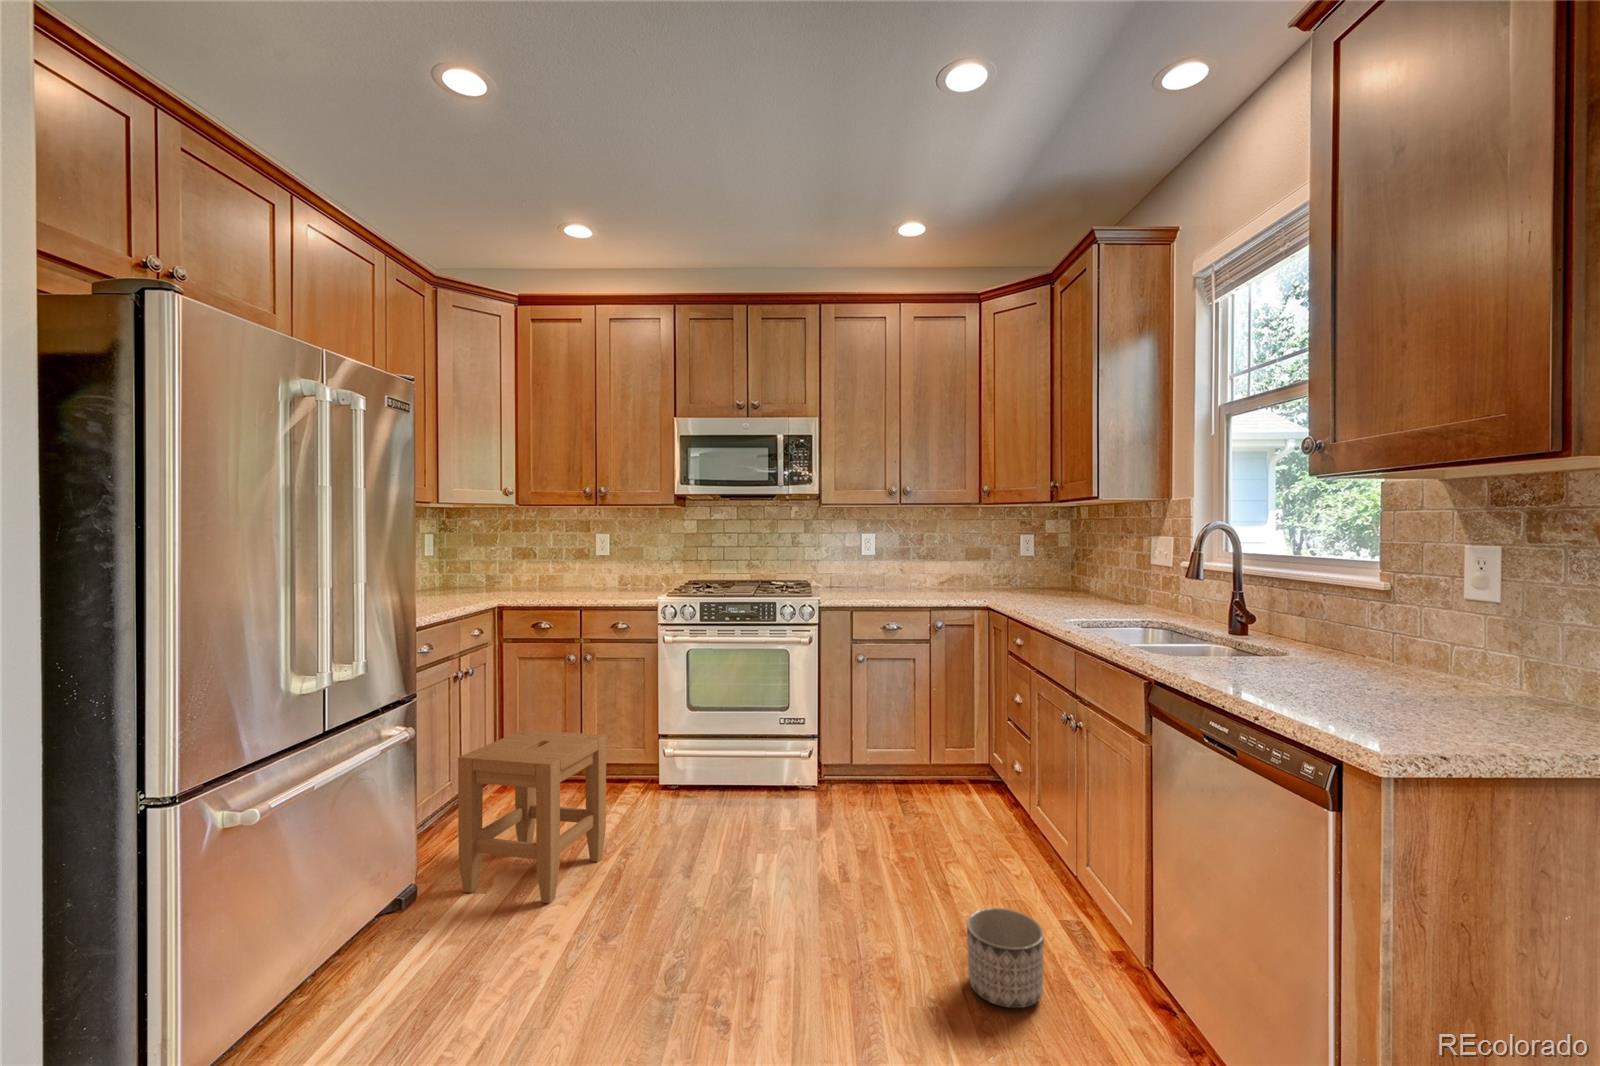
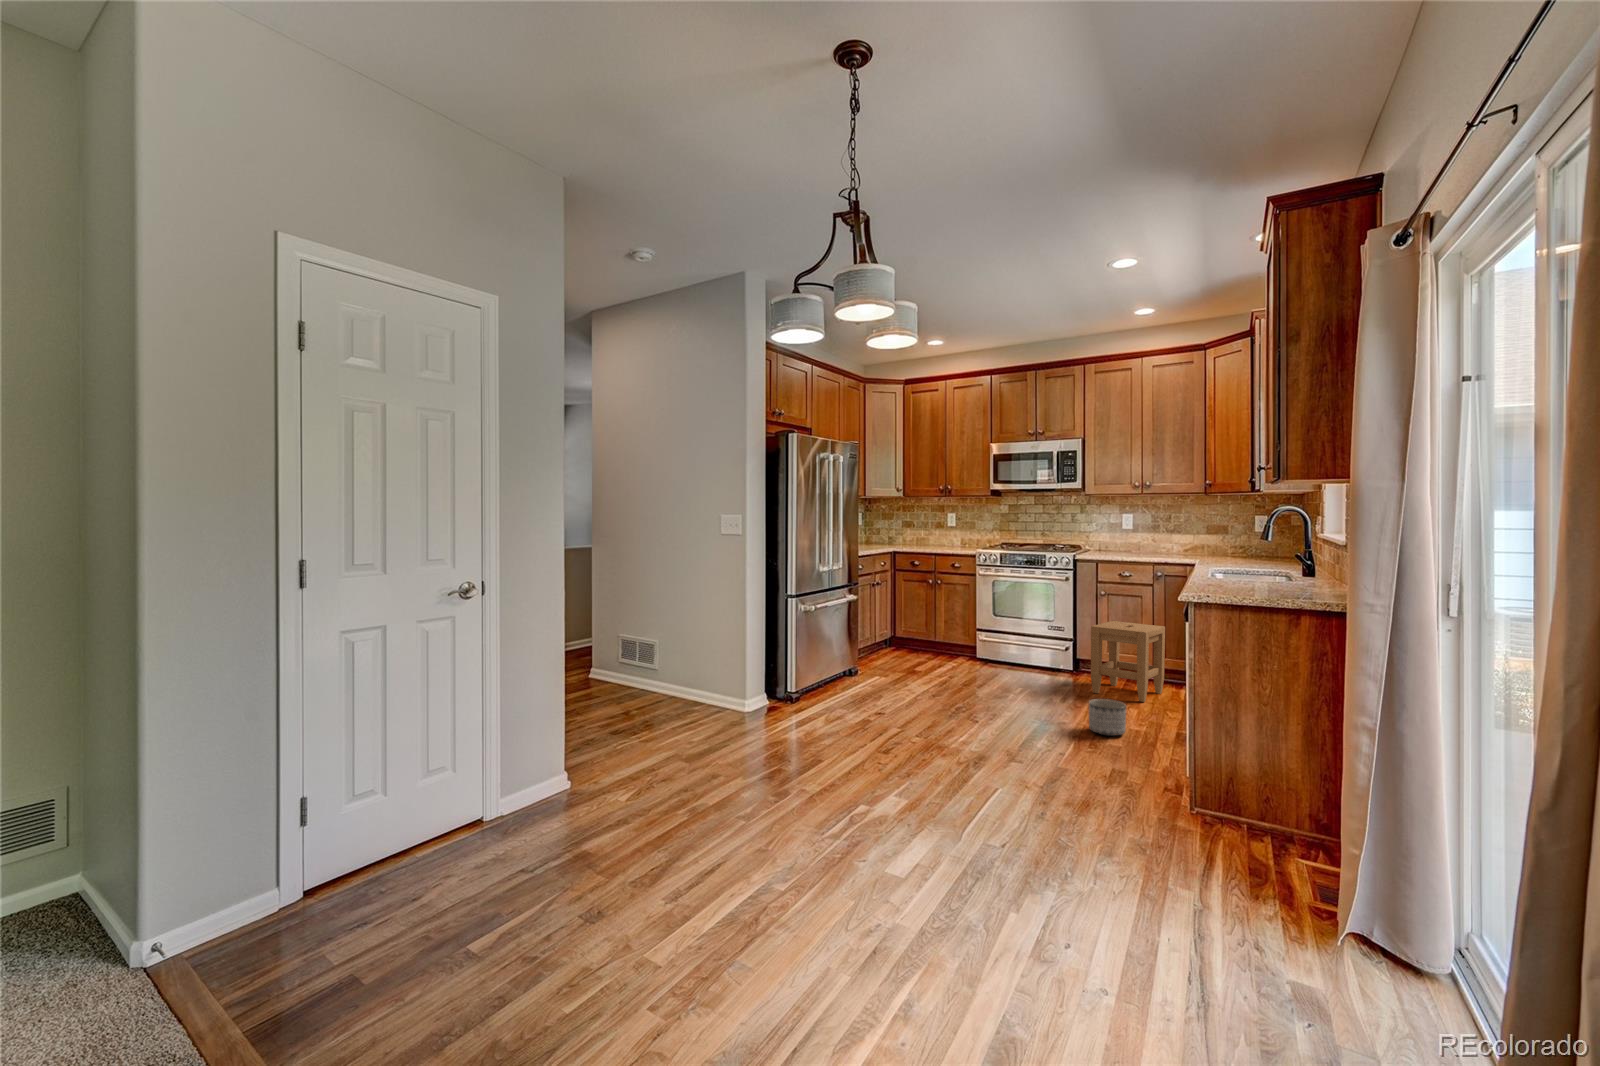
stool: present [458,730,606,903] -> present [1091,621,1165,702]

